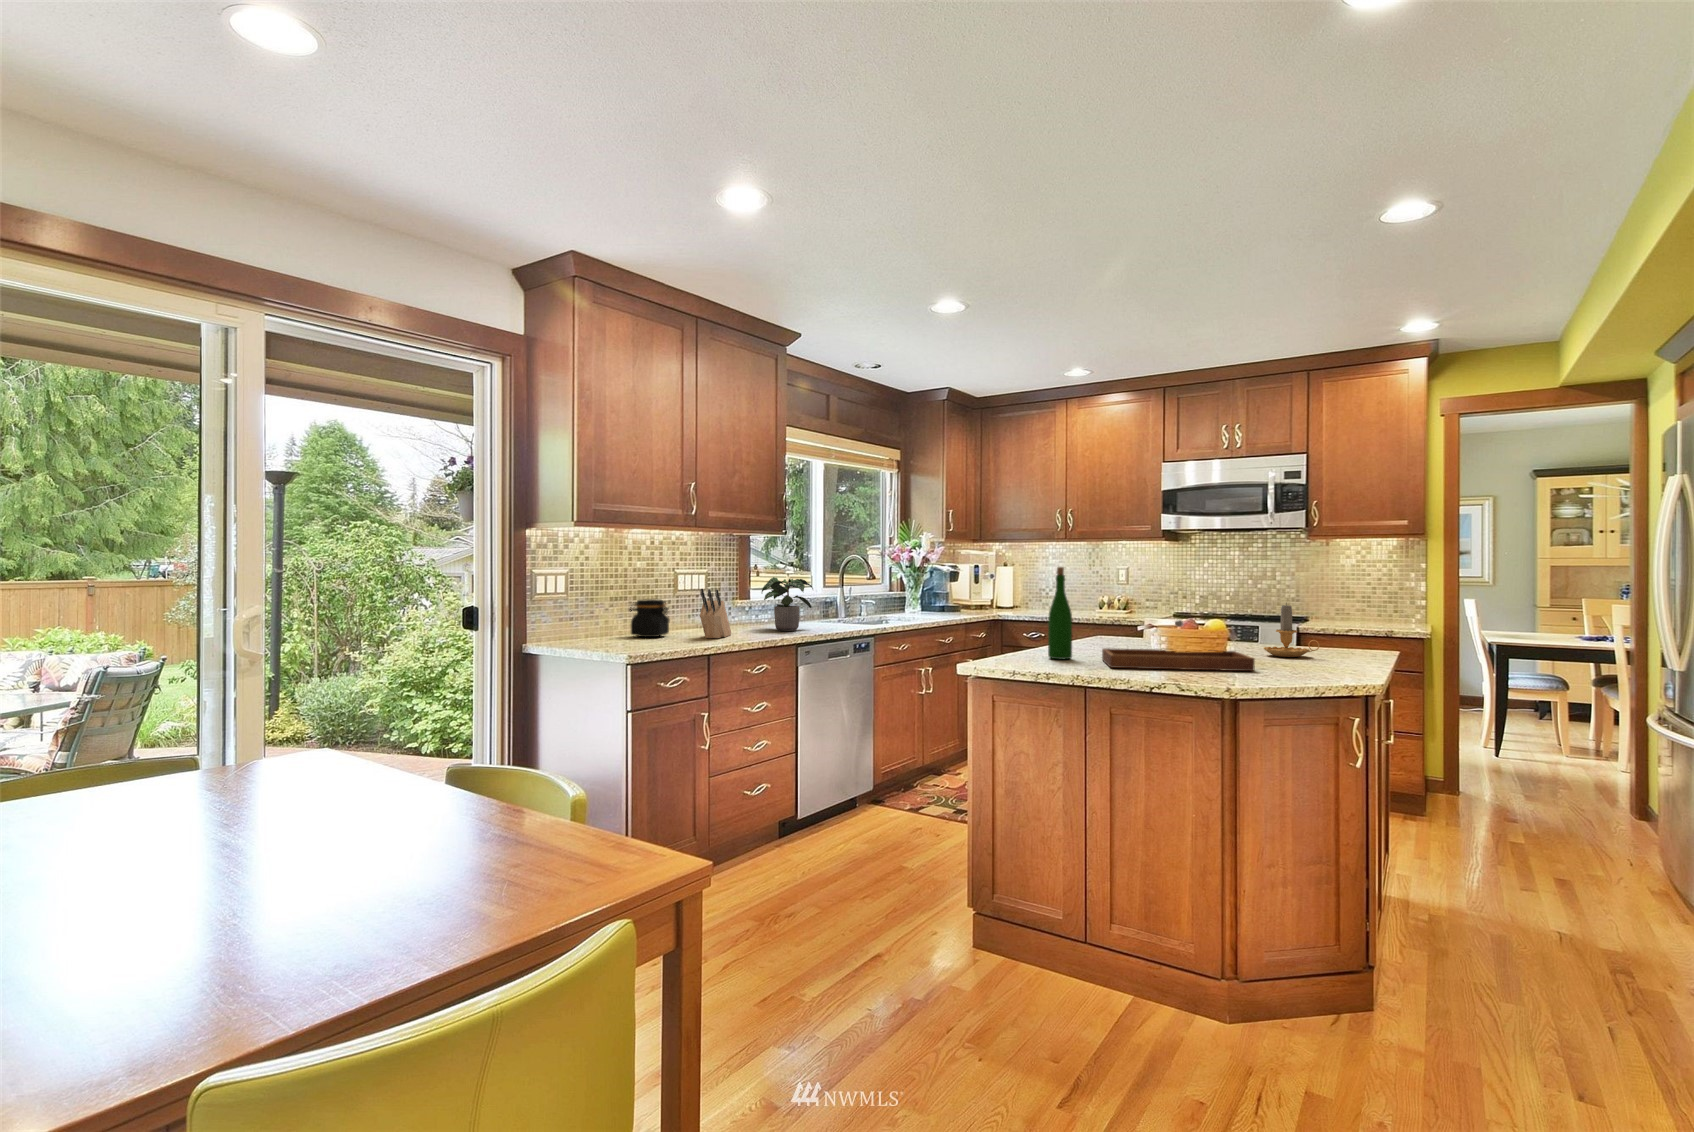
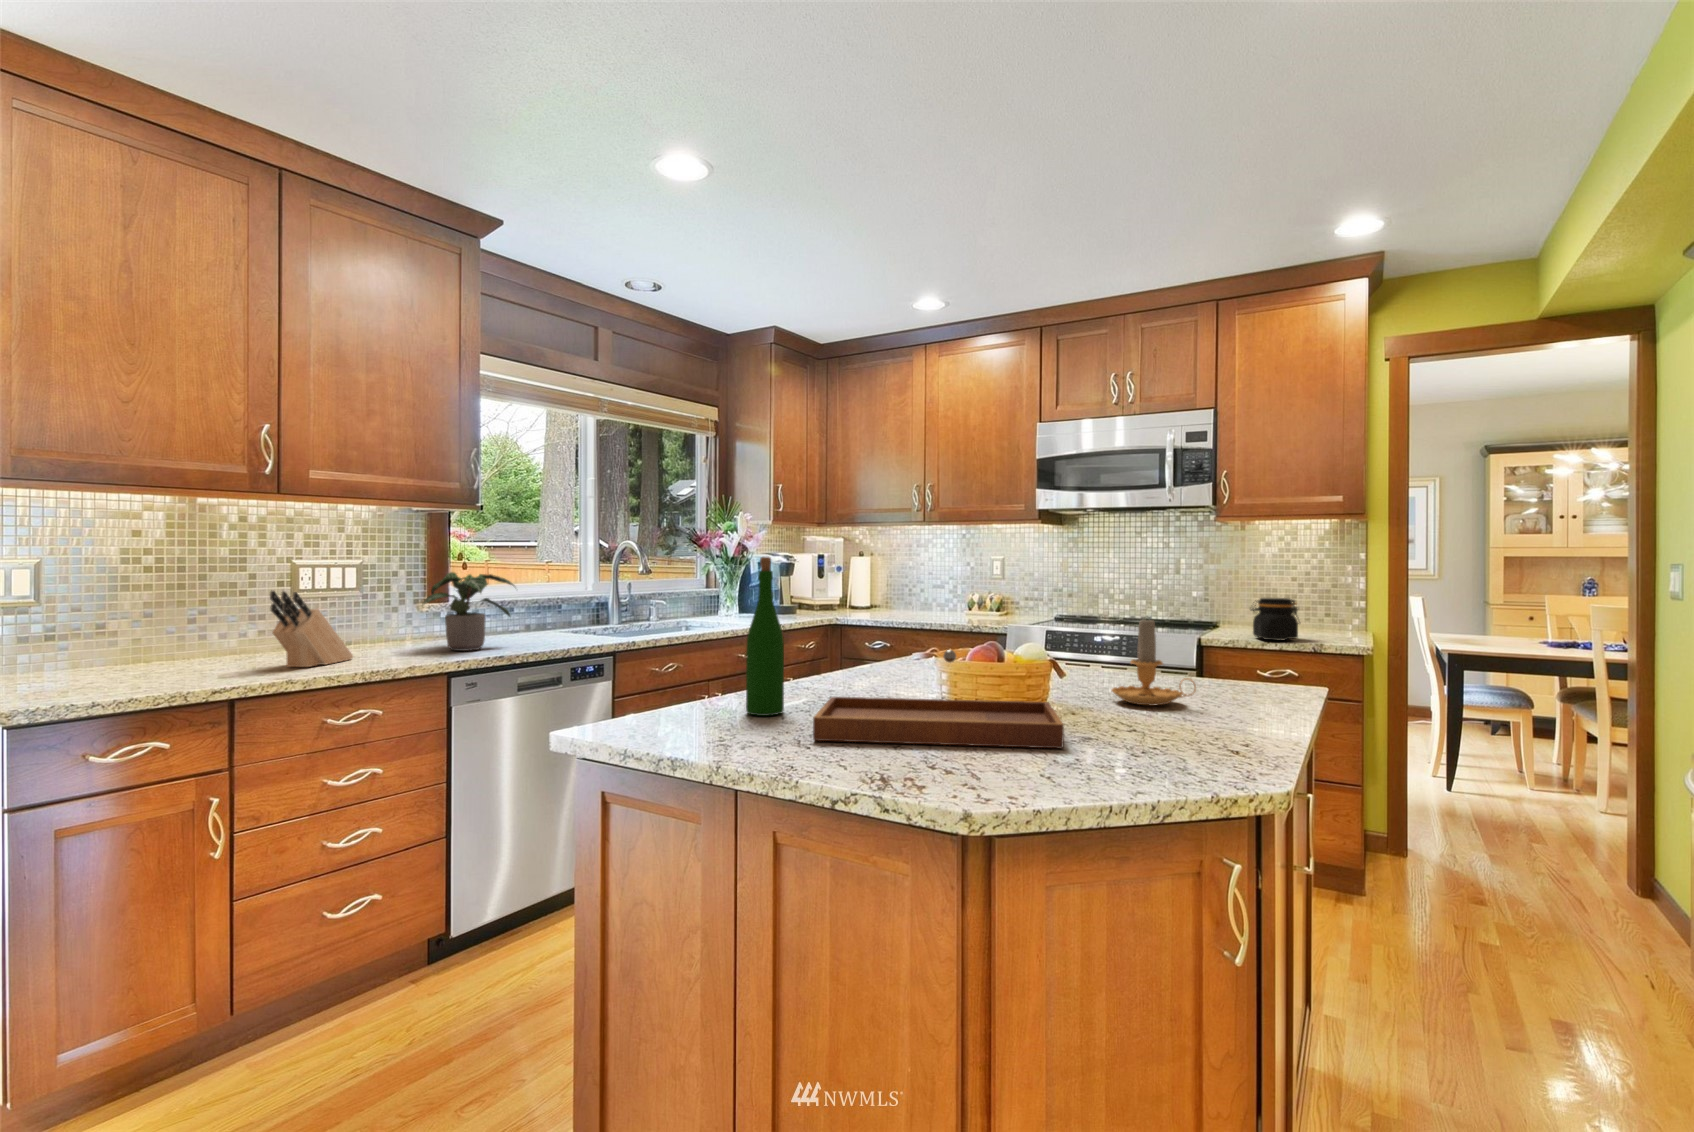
jar: present [630,599,670,637] -> present [1251,598,1299,640]

